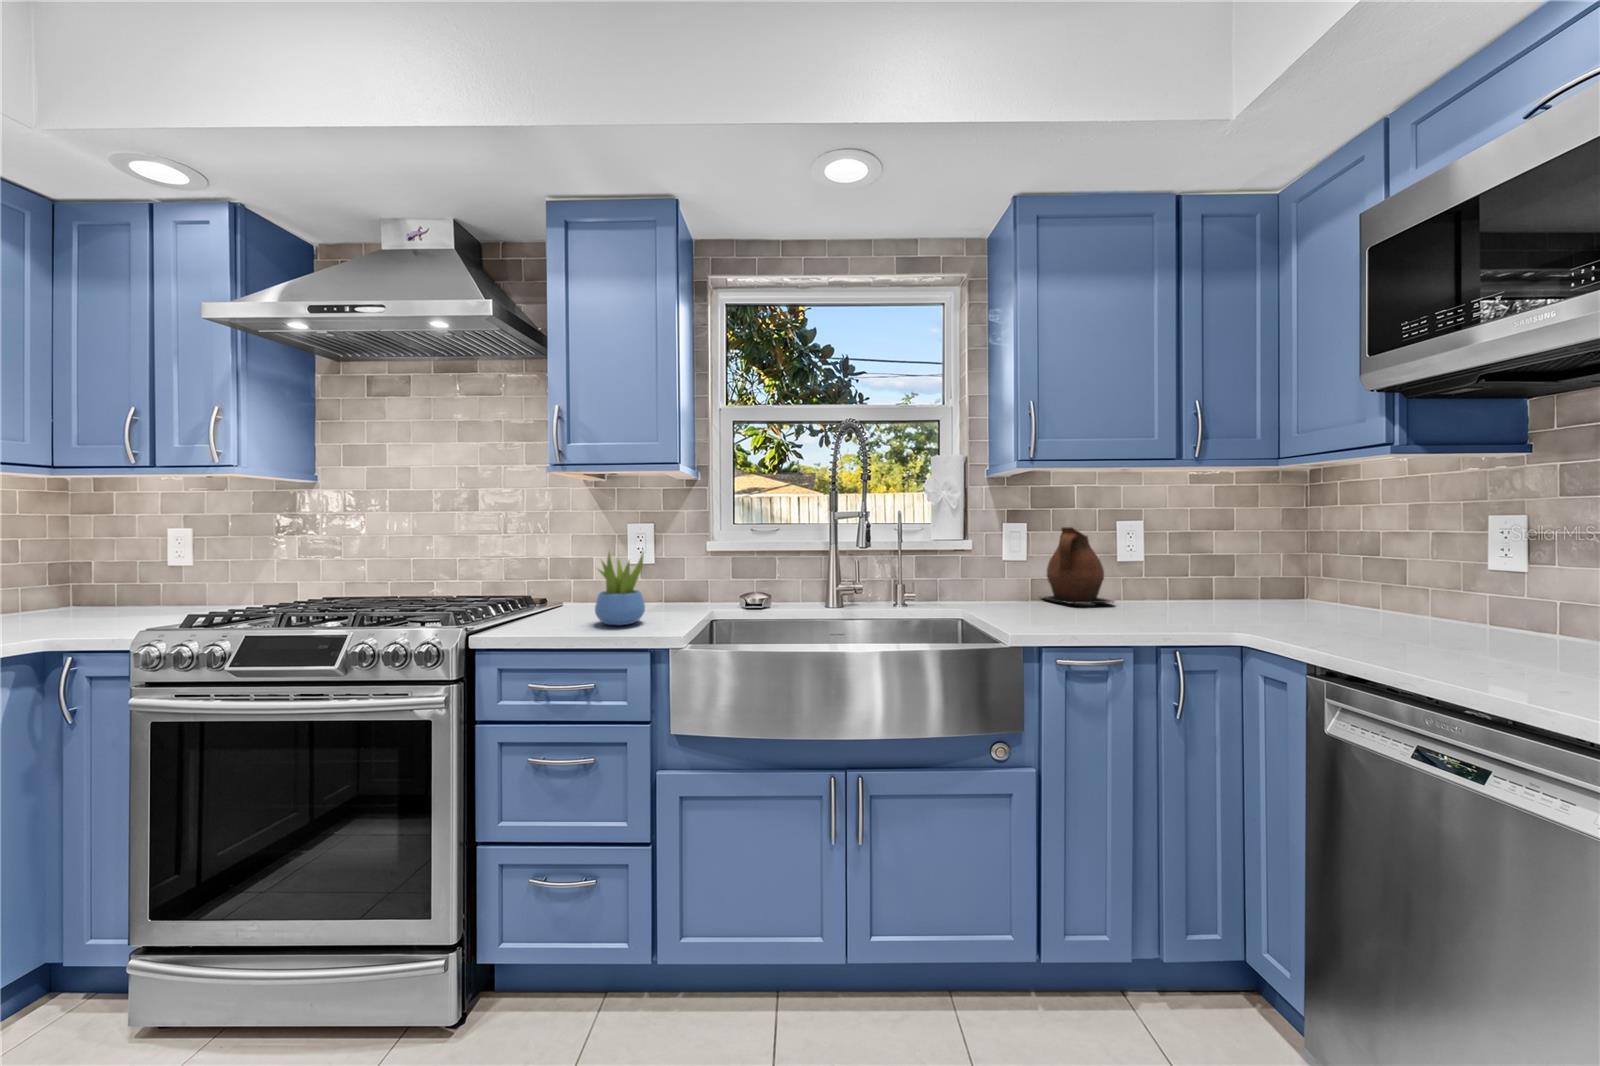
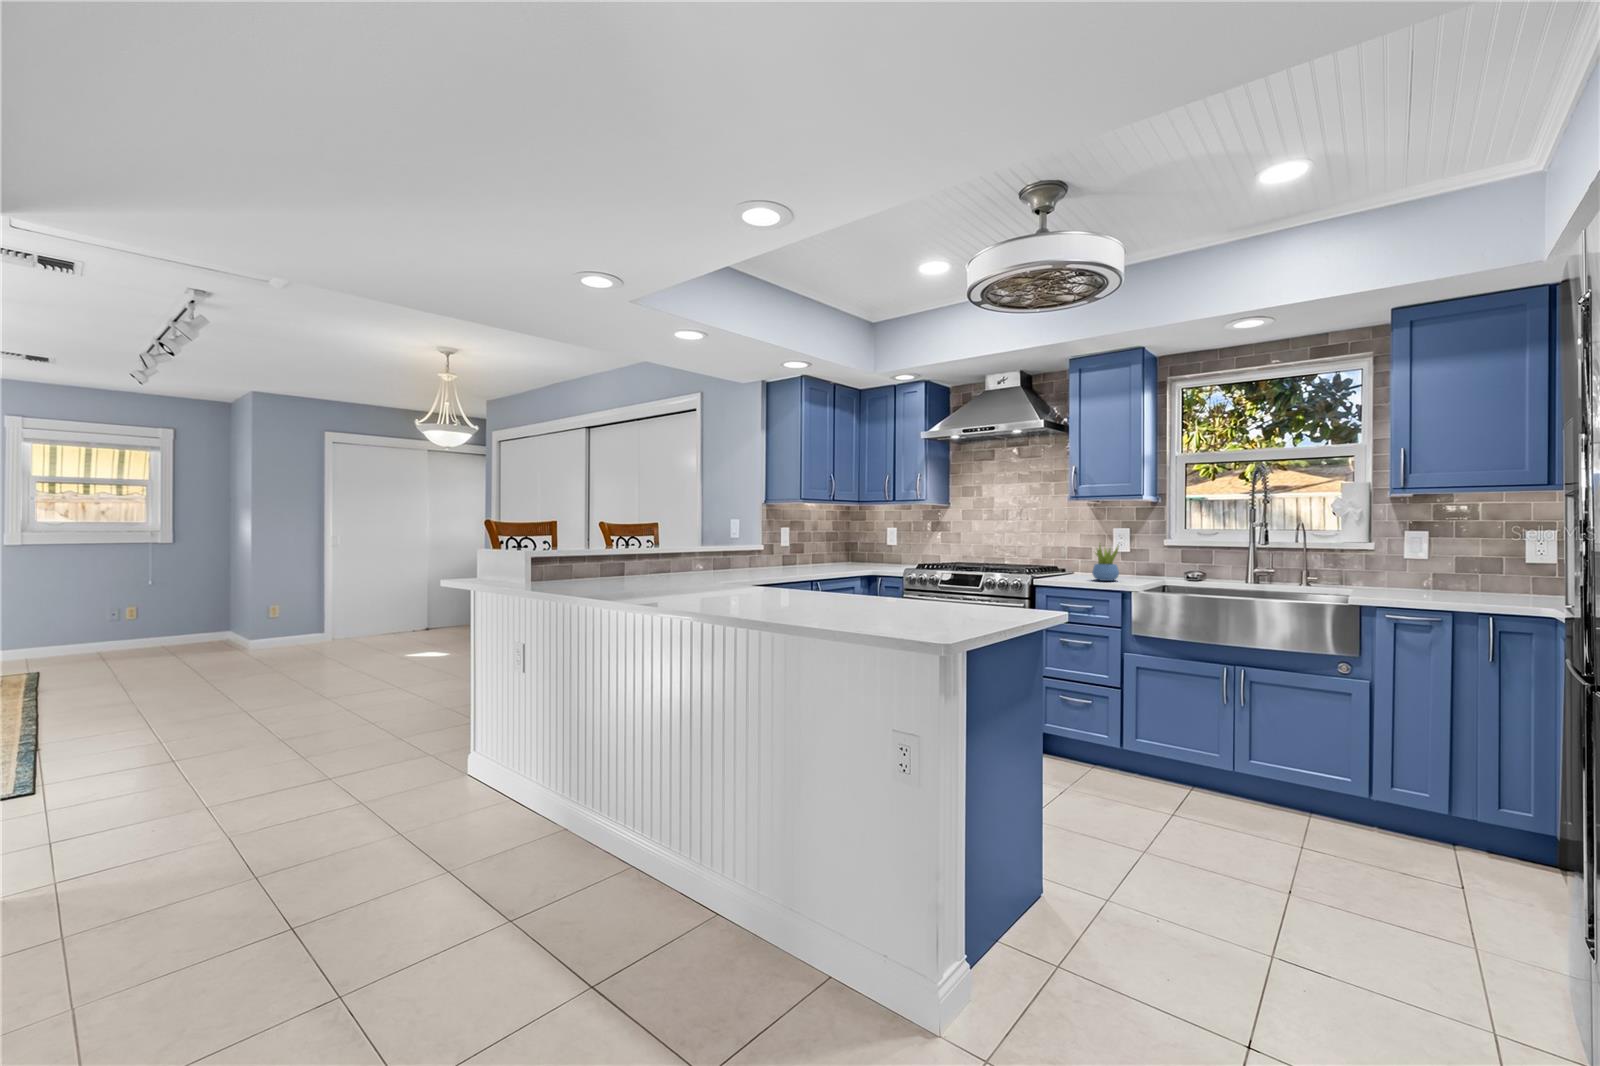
ceramic pitcher: present [1043,527,1114,604] -> none [1439,534,1509,594]

